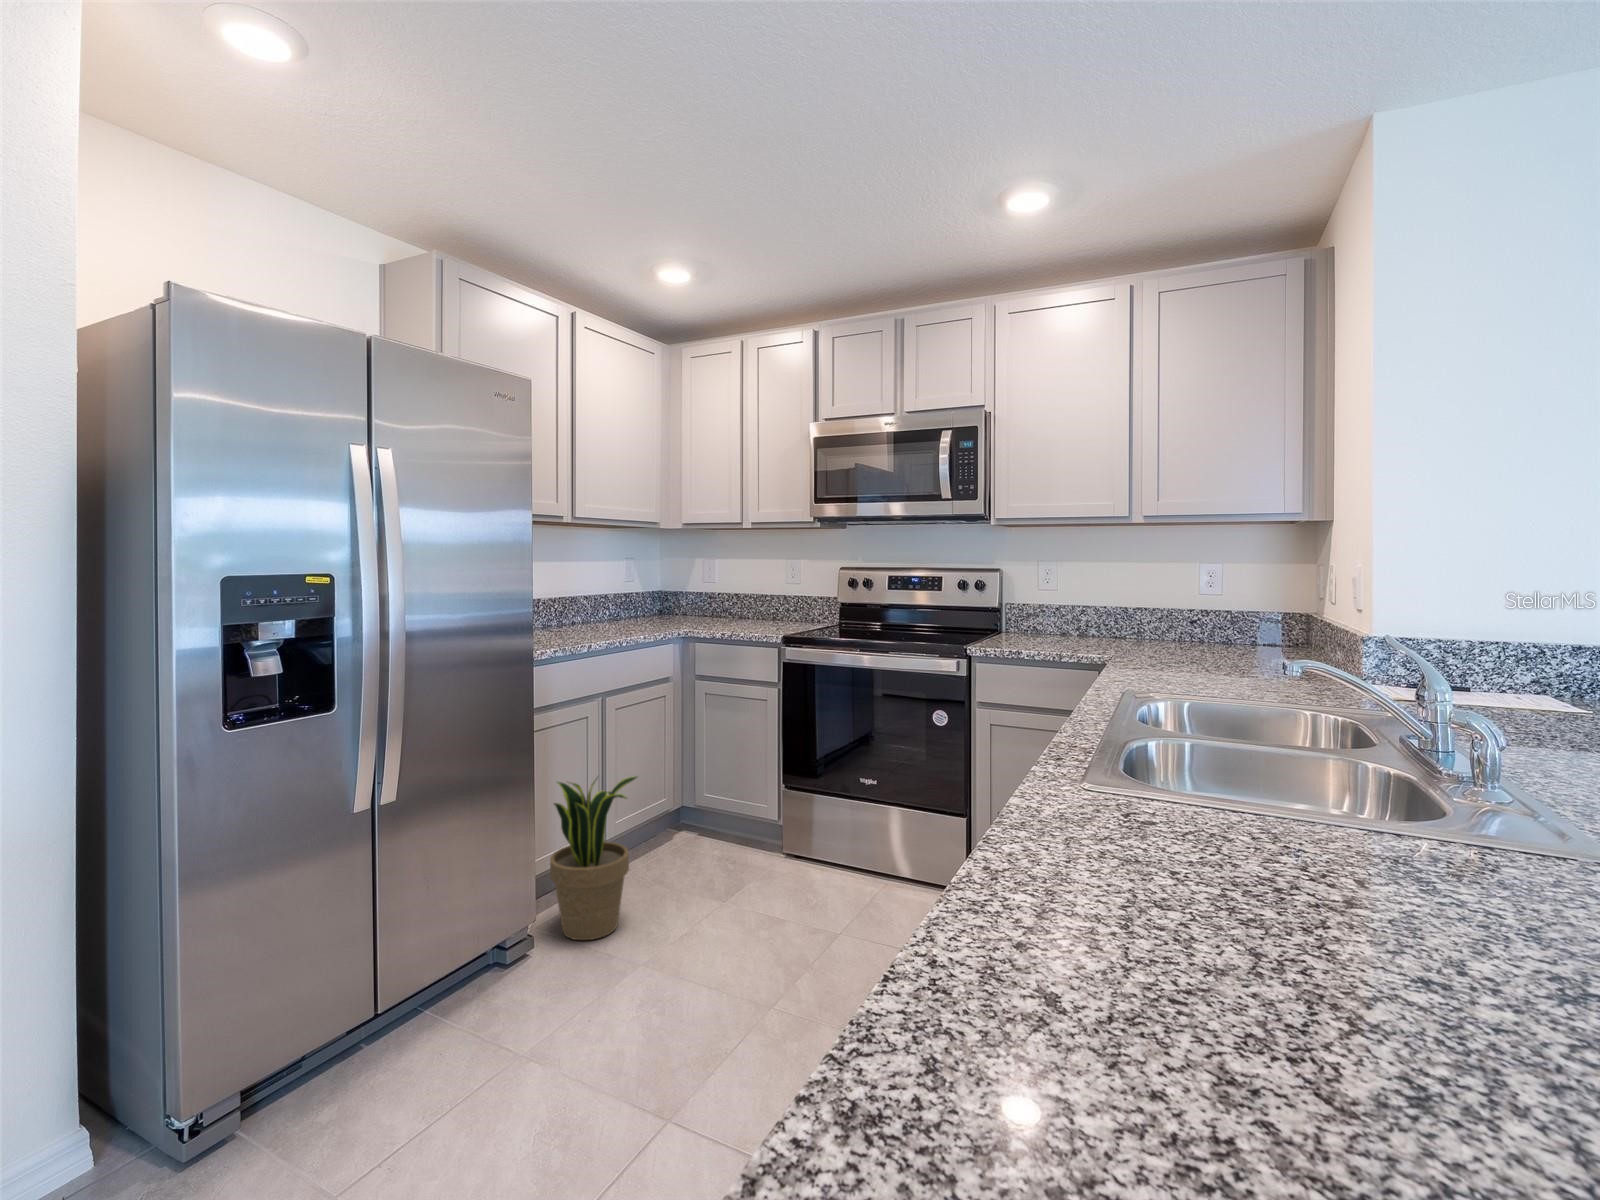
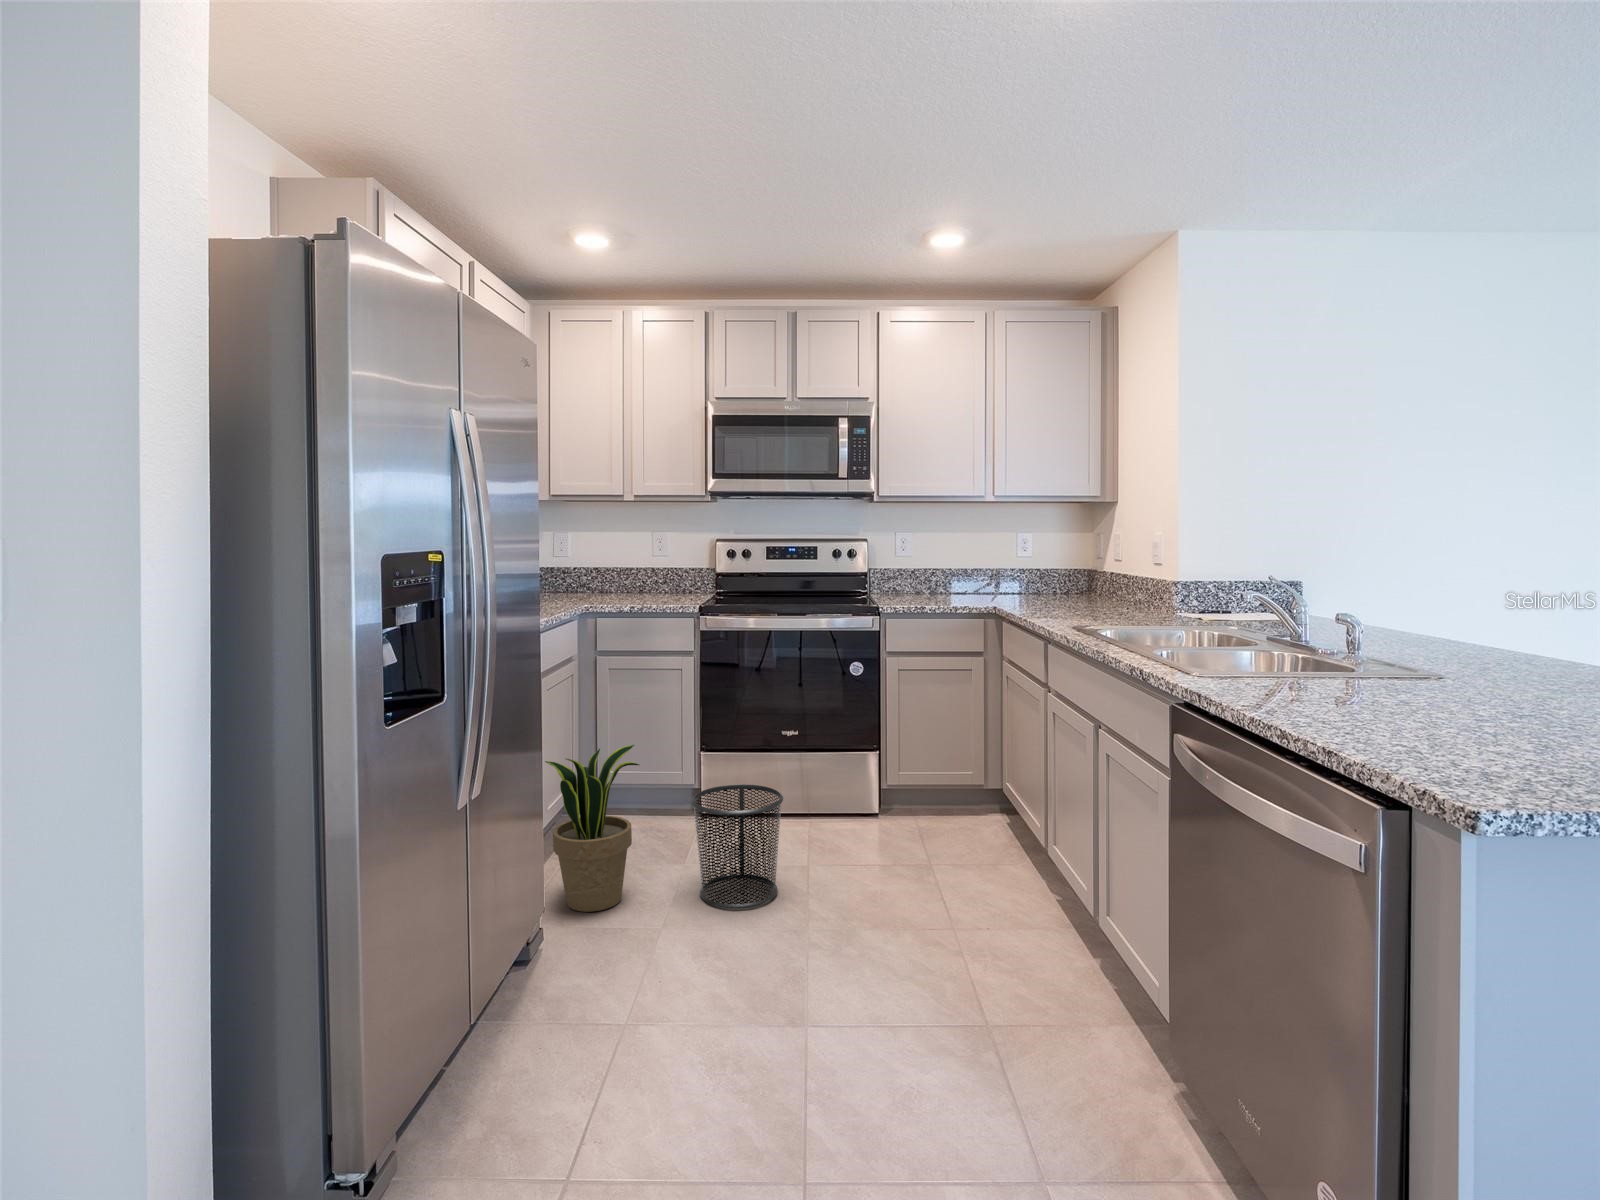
waste bin: none [672,832,773,975] -> present [691,784,783,909]

